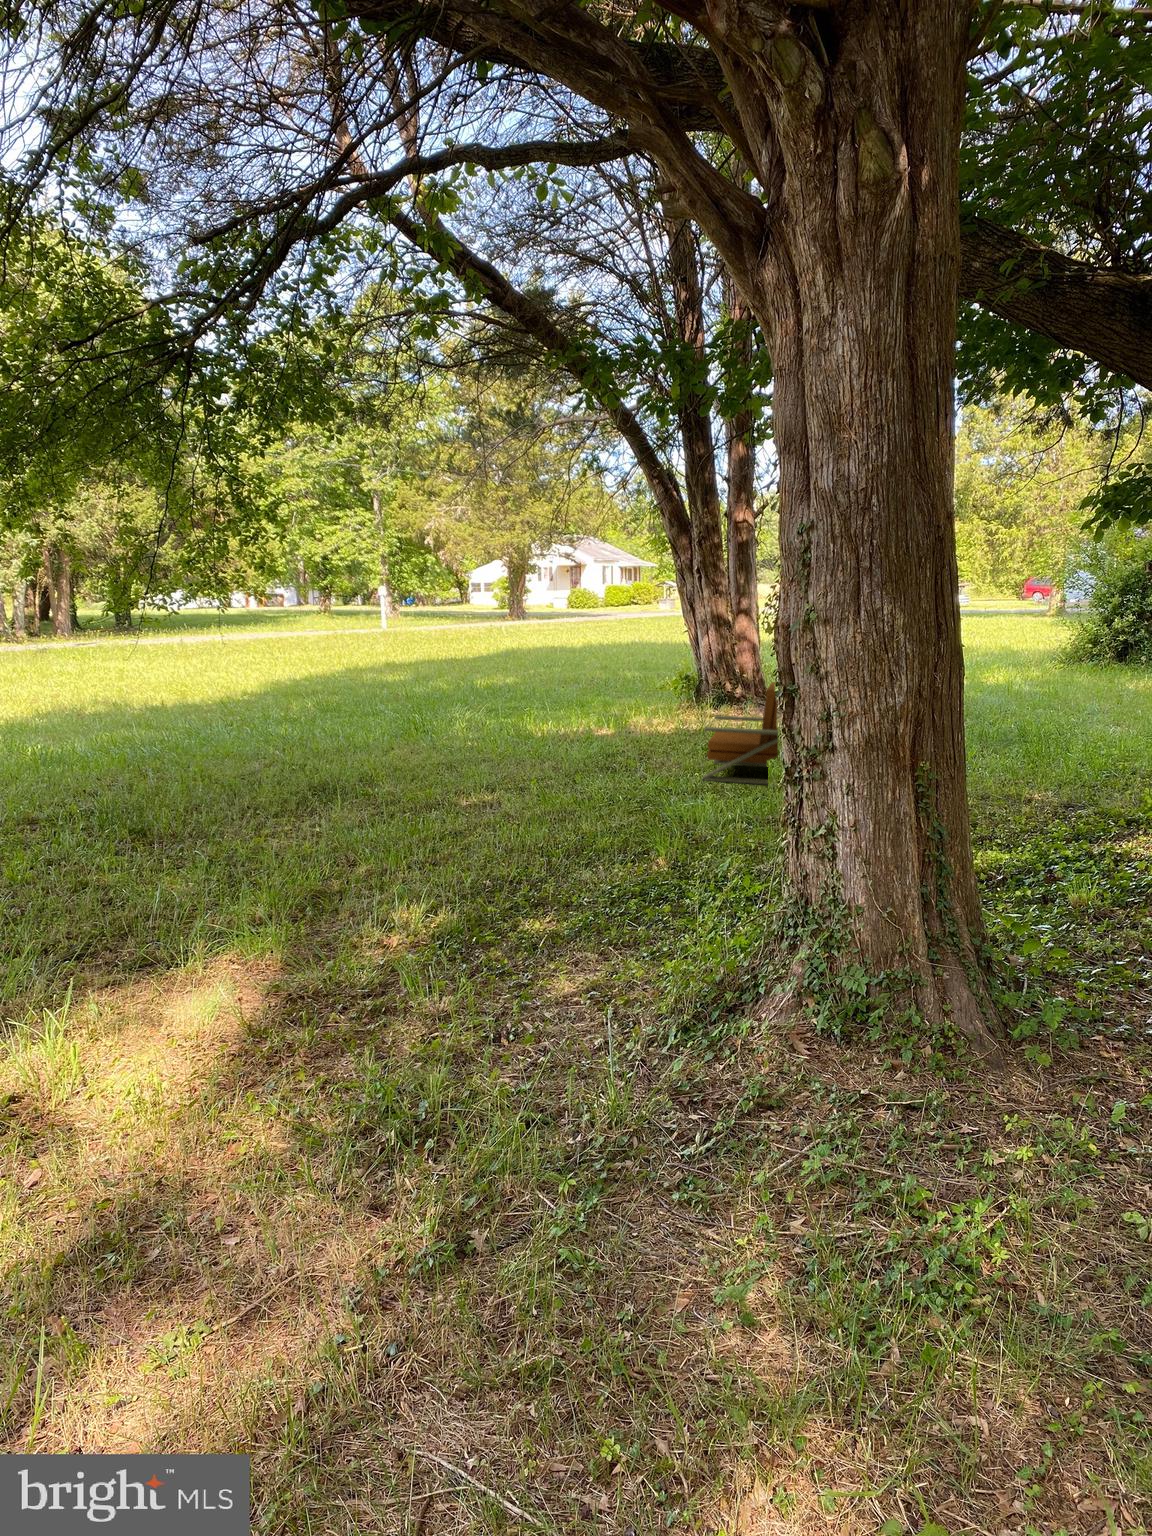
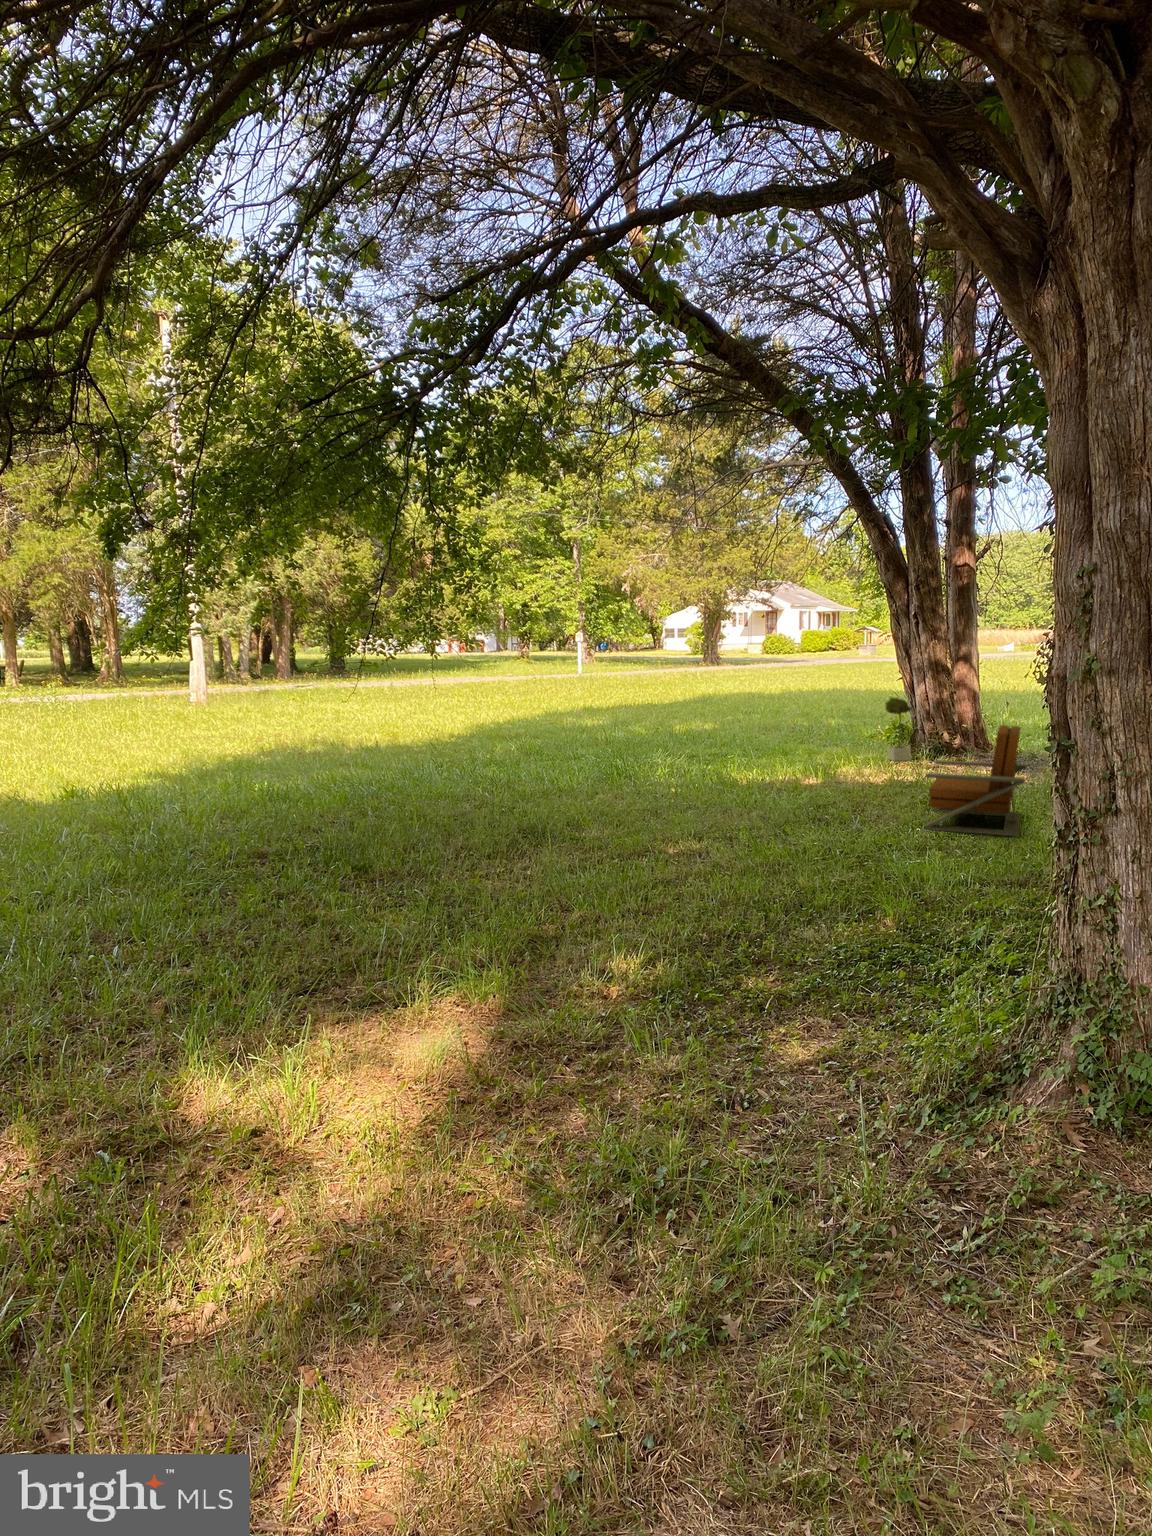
potted tree: none [675,656,700,718] -> present [886,697,911,761]

